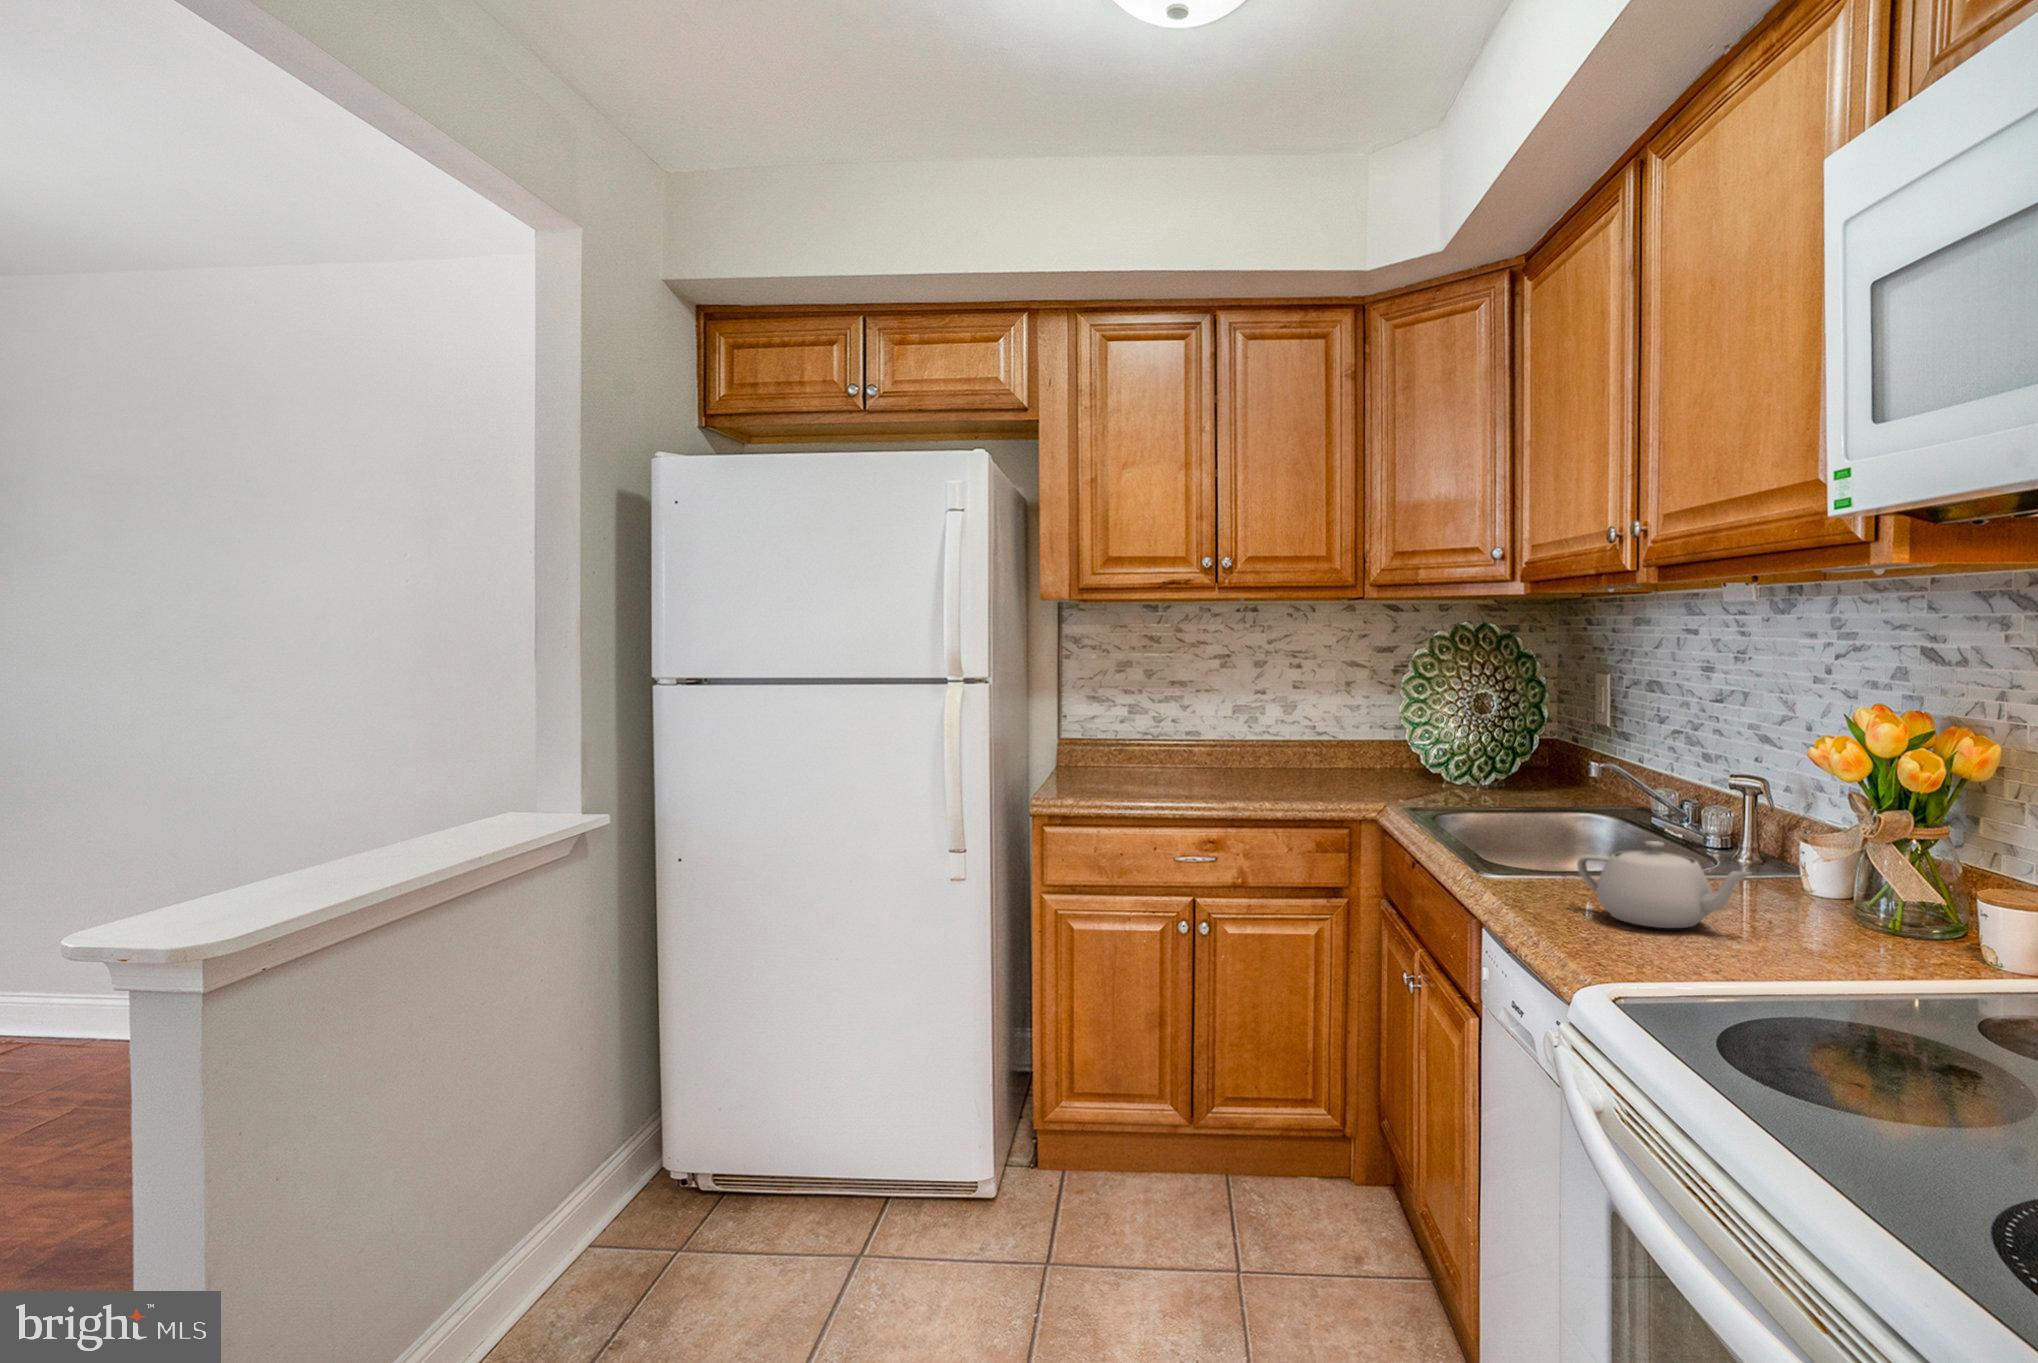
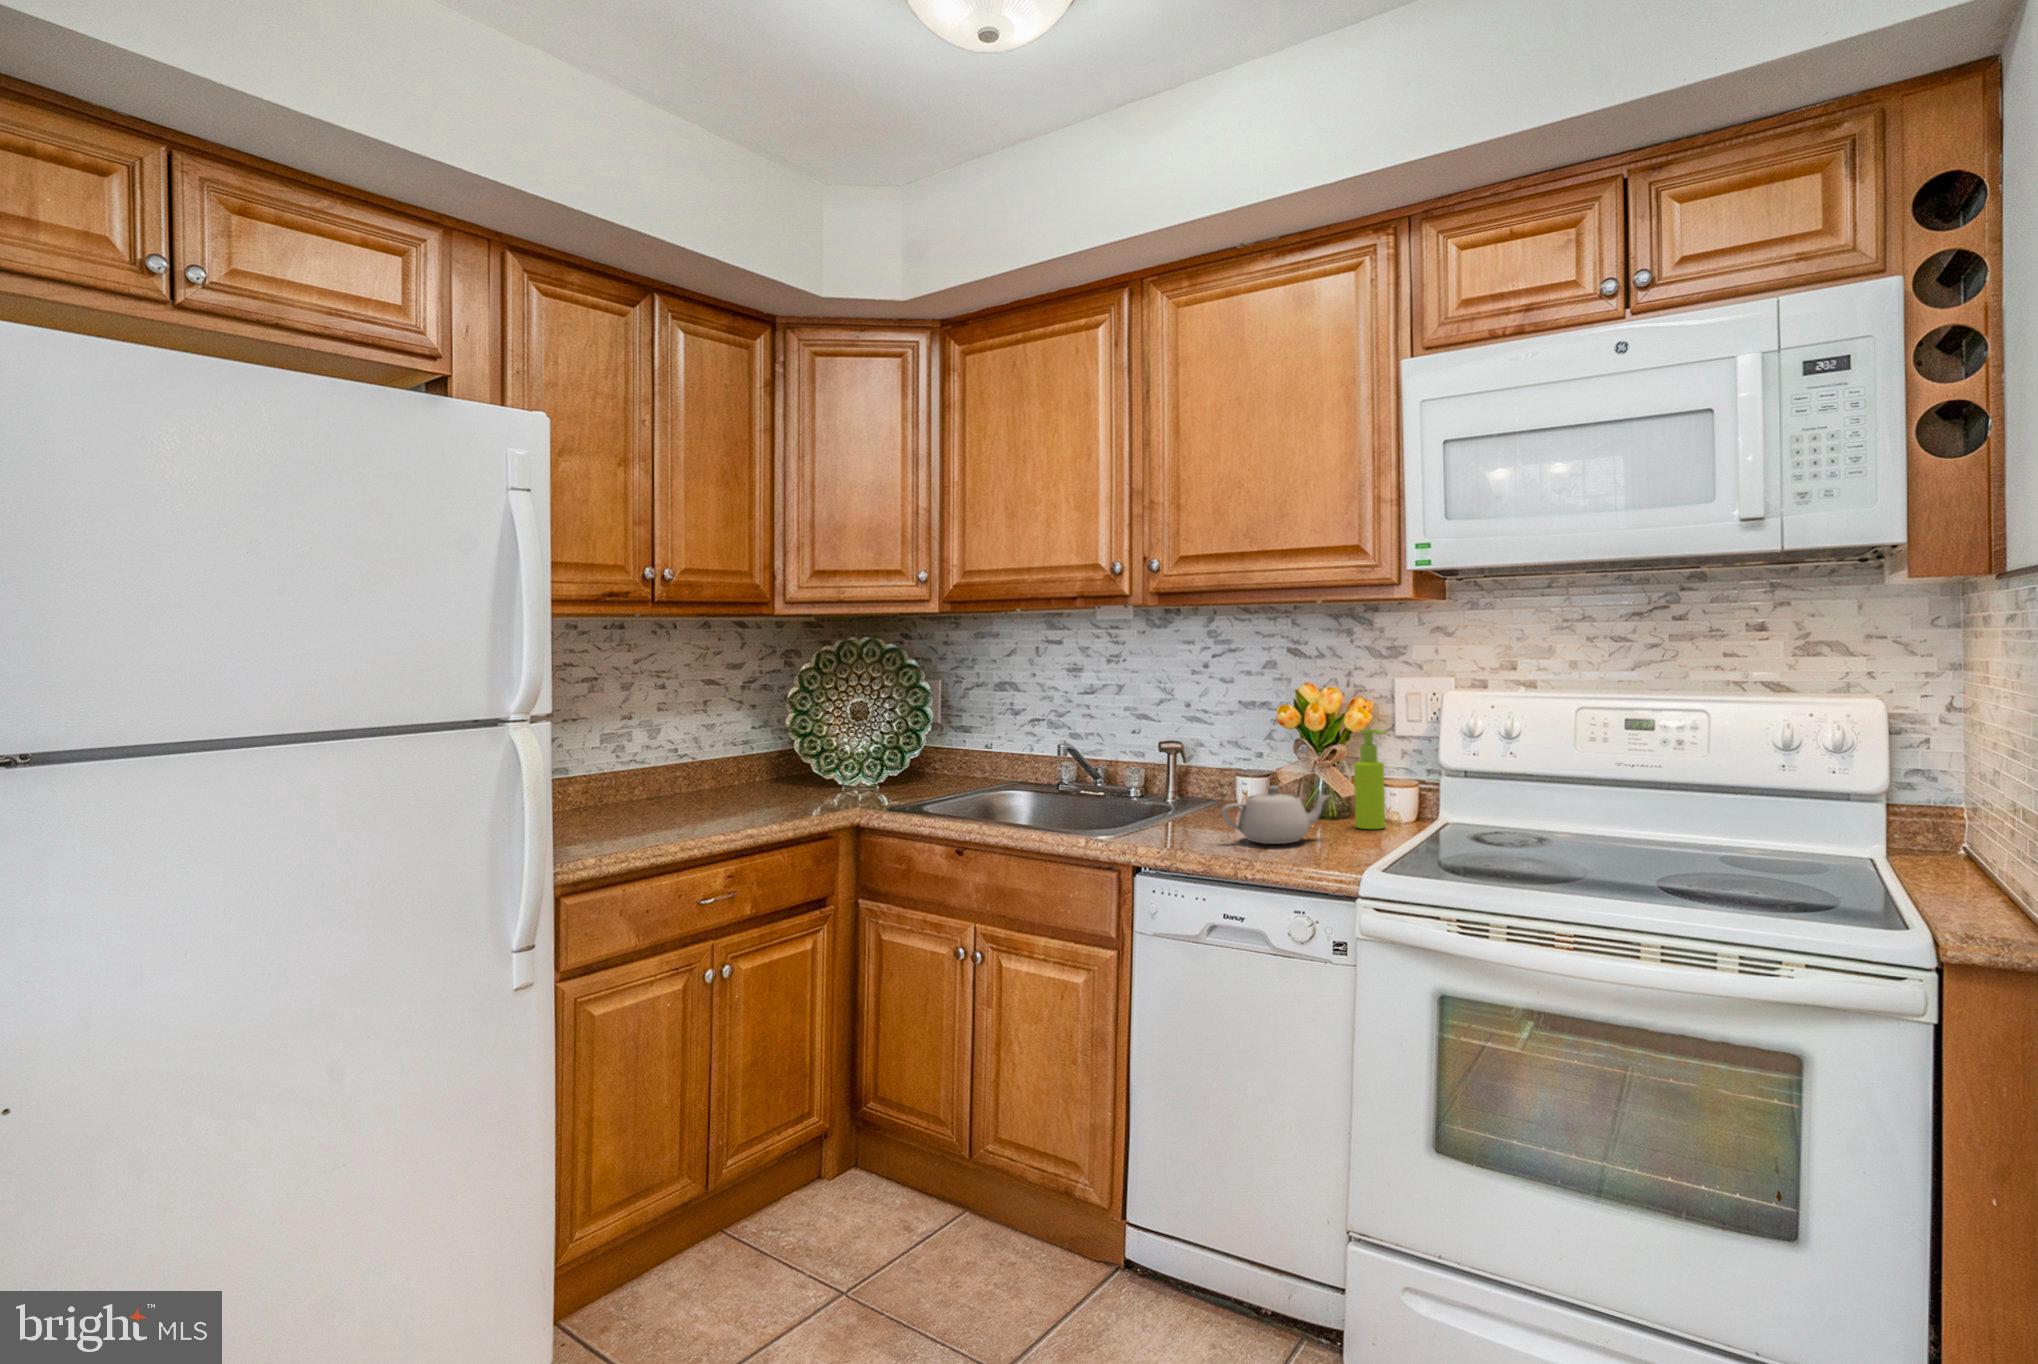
soap dispenser: none [1854,783,1919,953] -> present [1354,729,1386,829]

